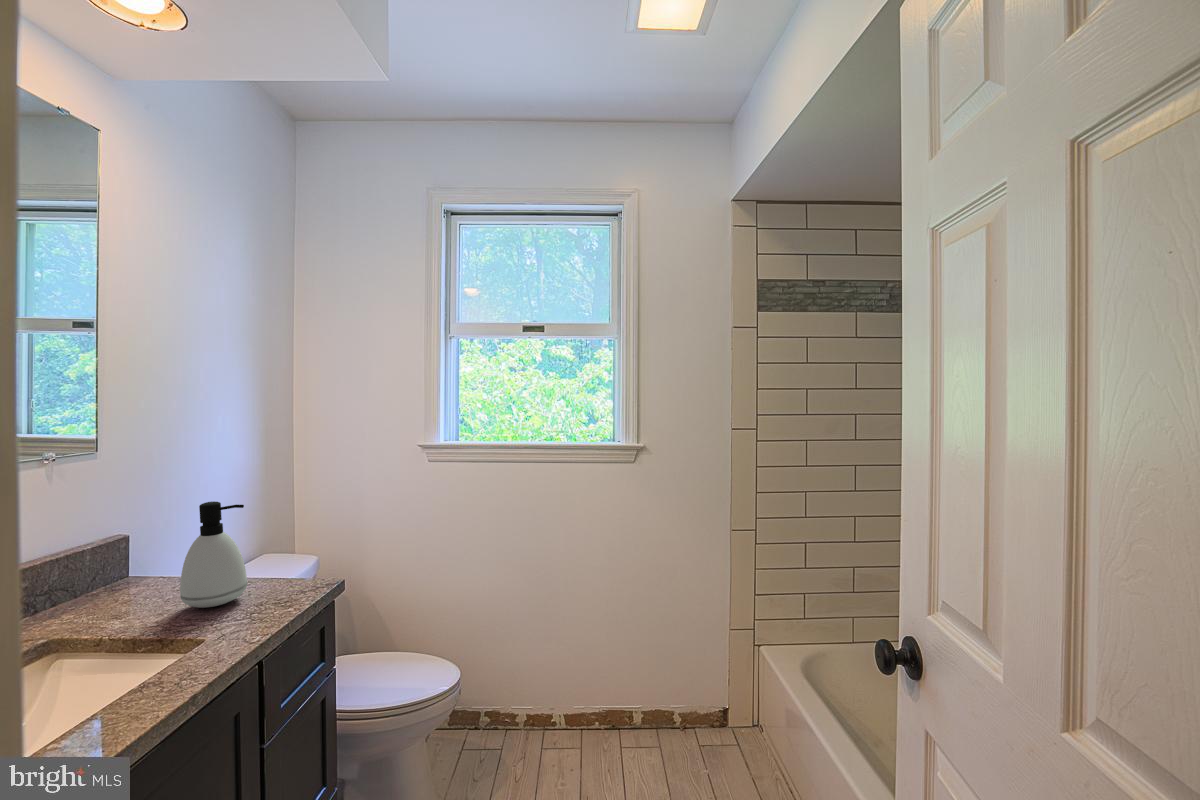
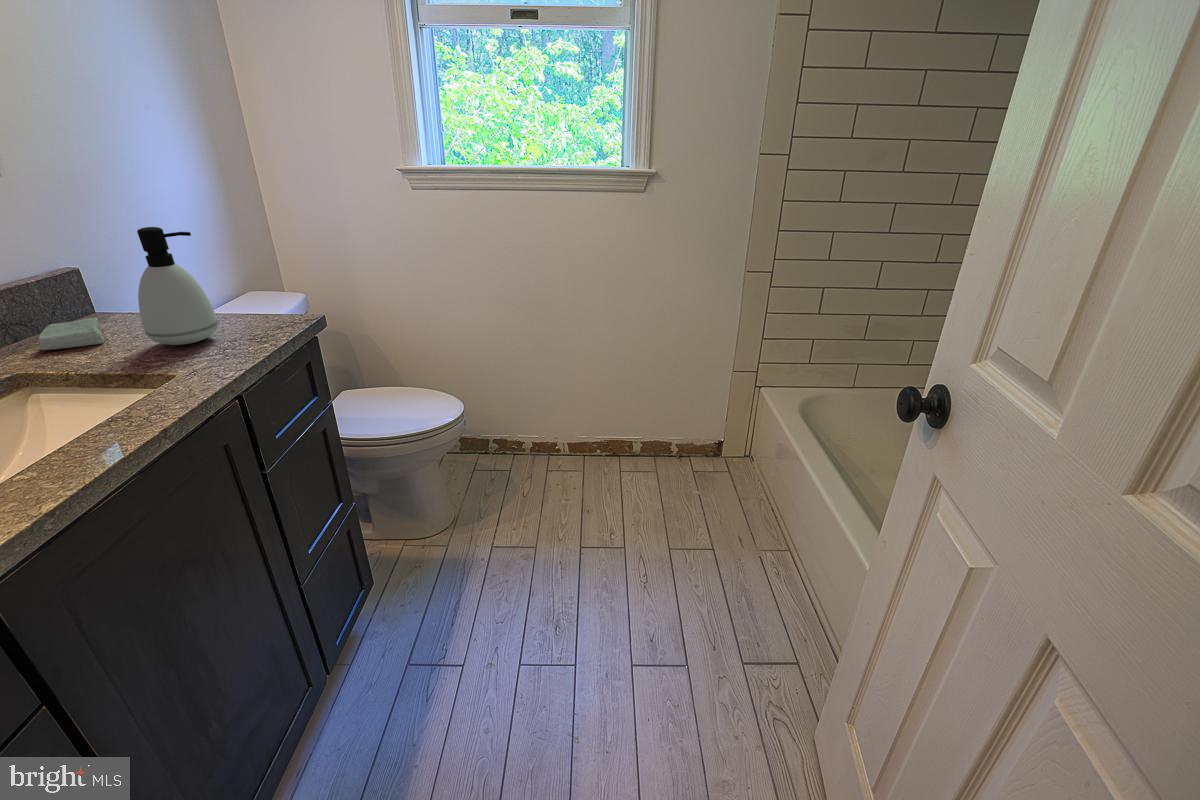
soap bar: none [78,583,137,617] -> present [39,317,104,350]

